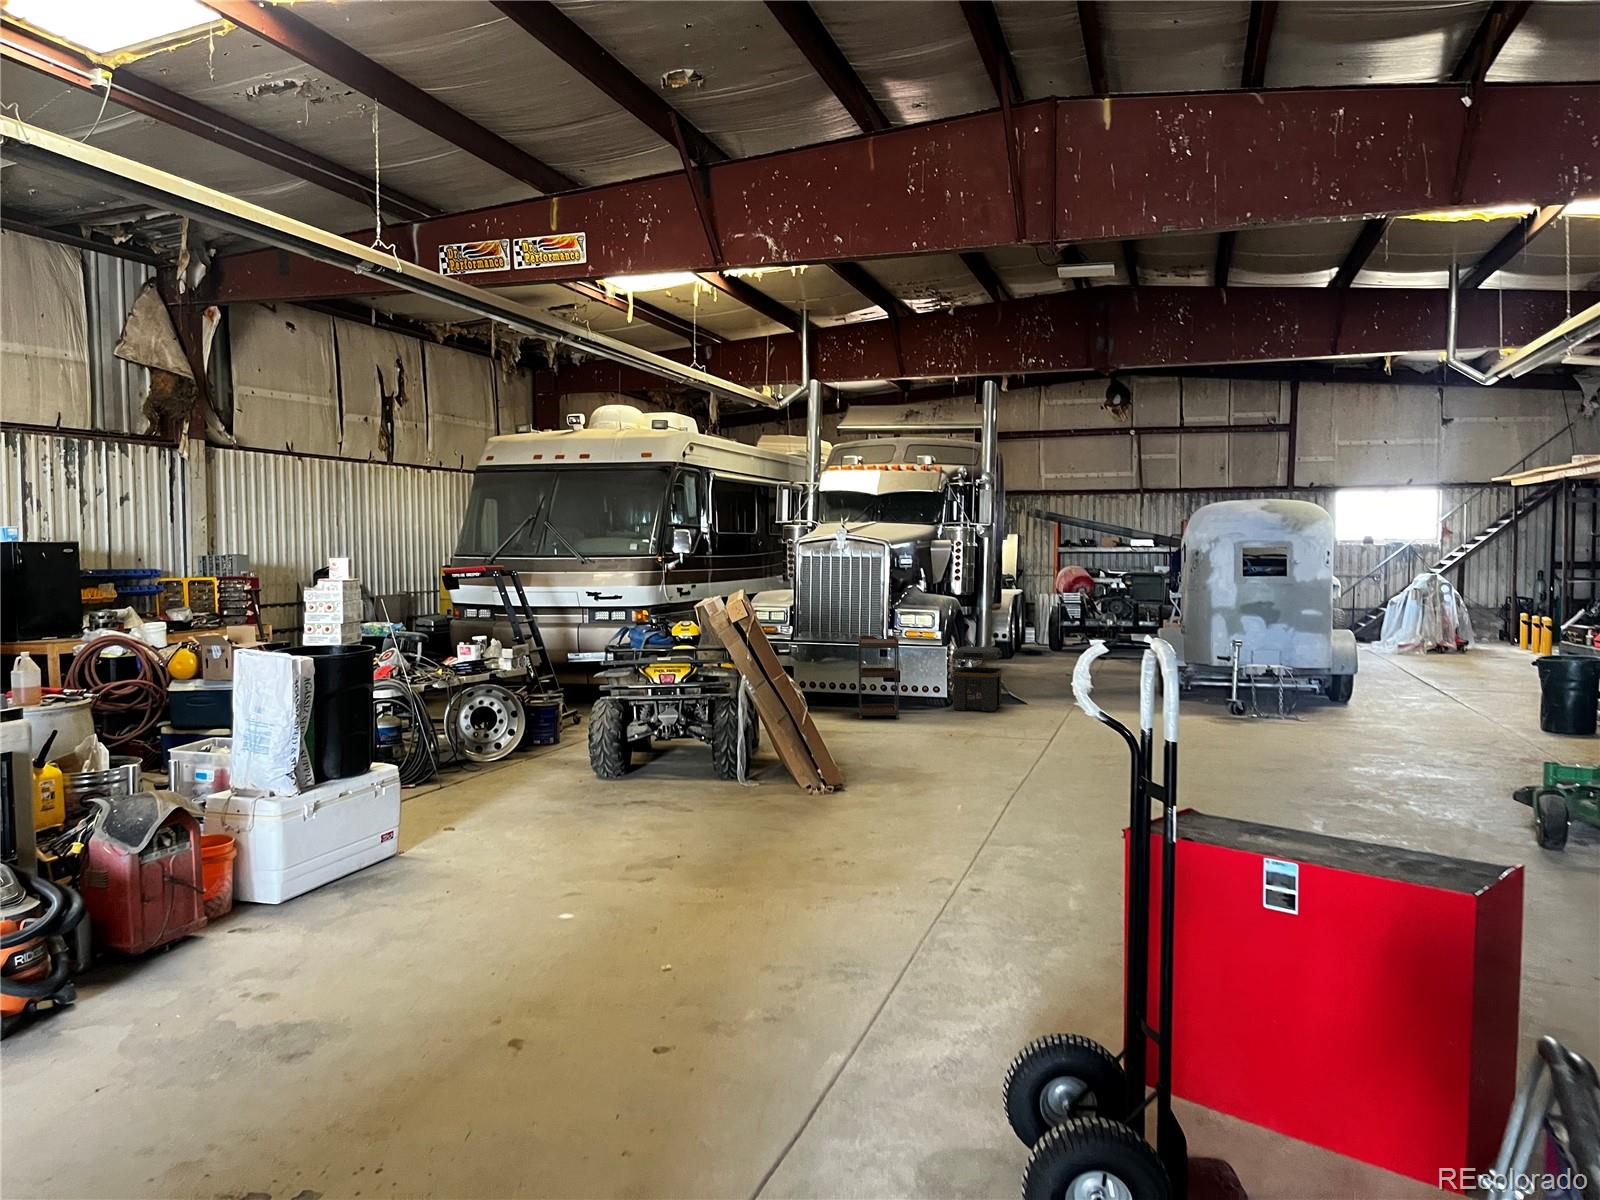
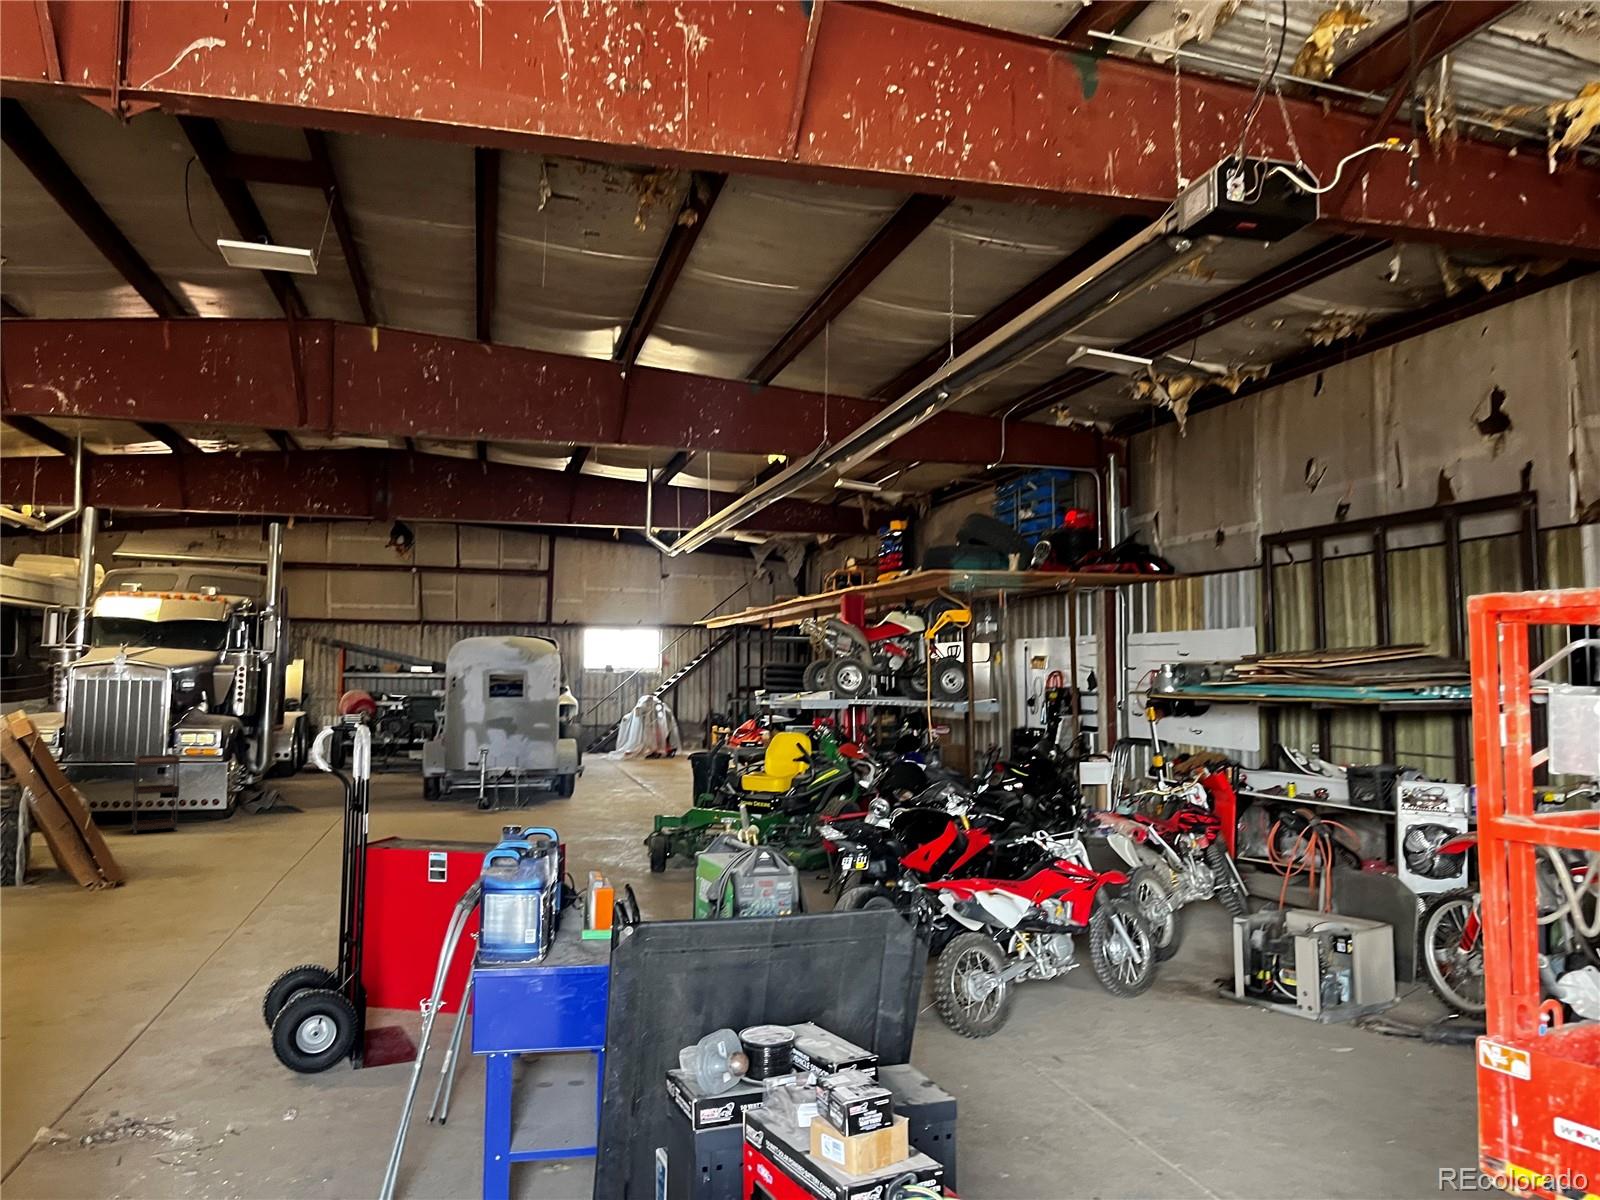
toolbox: present [952,646,1002,712] -> none [232,762,283,820]

